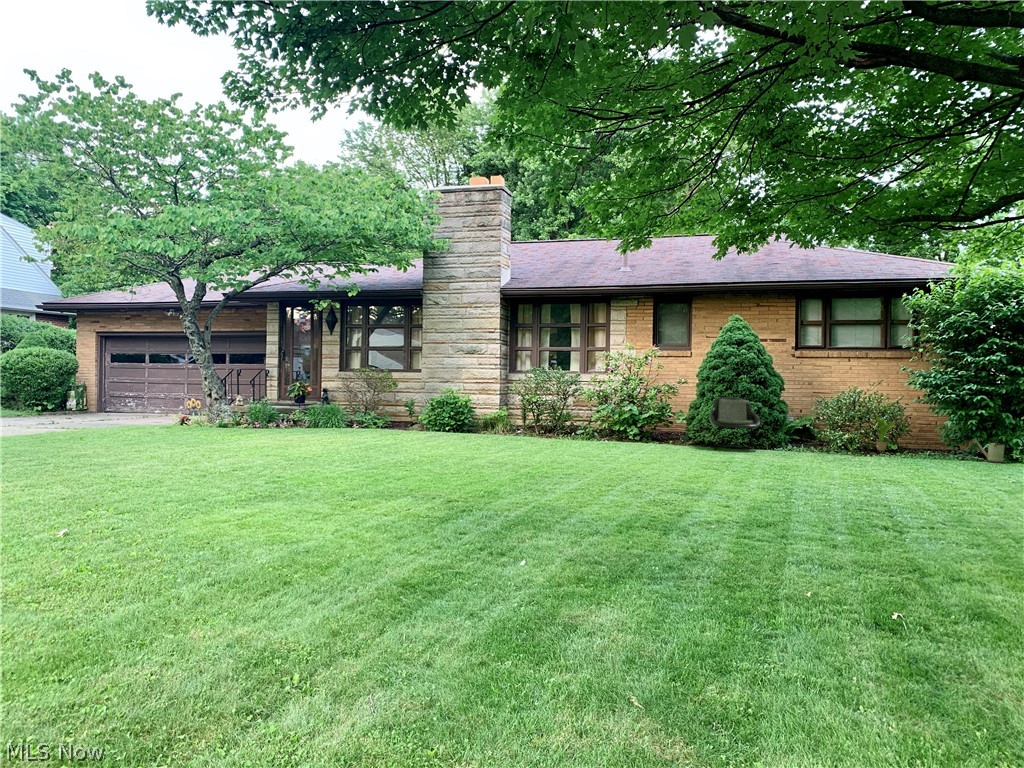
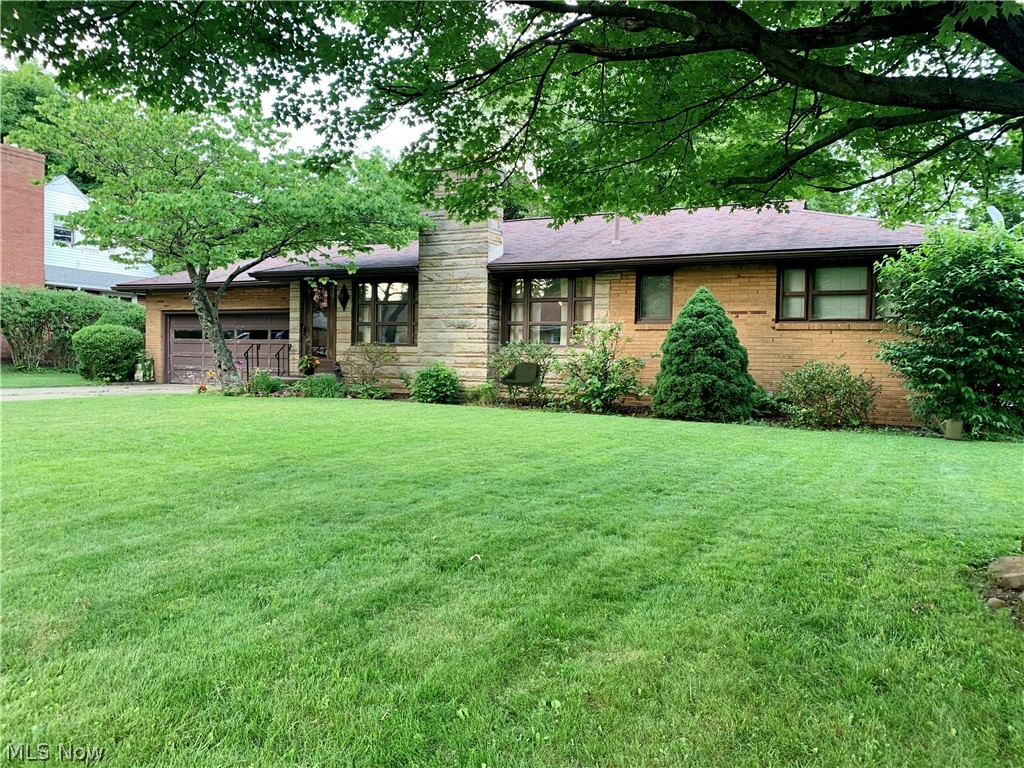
lounge chair: present [709,397,760,452] -> present [500,362,541,405]
potted plant: present [873,416,894,451] -> none [828,390,860,426]

